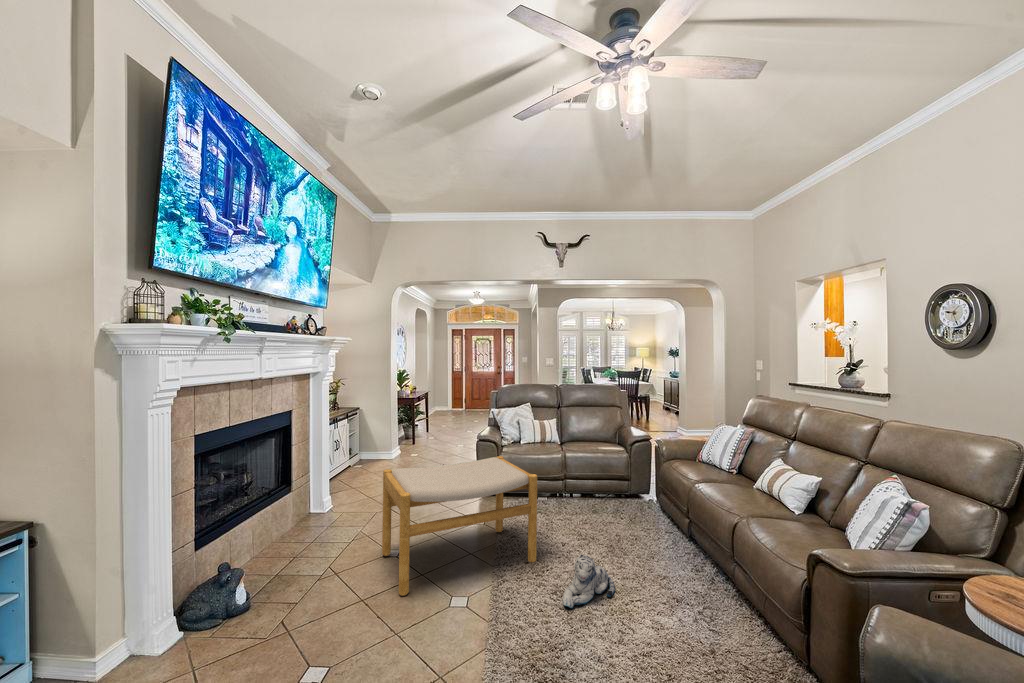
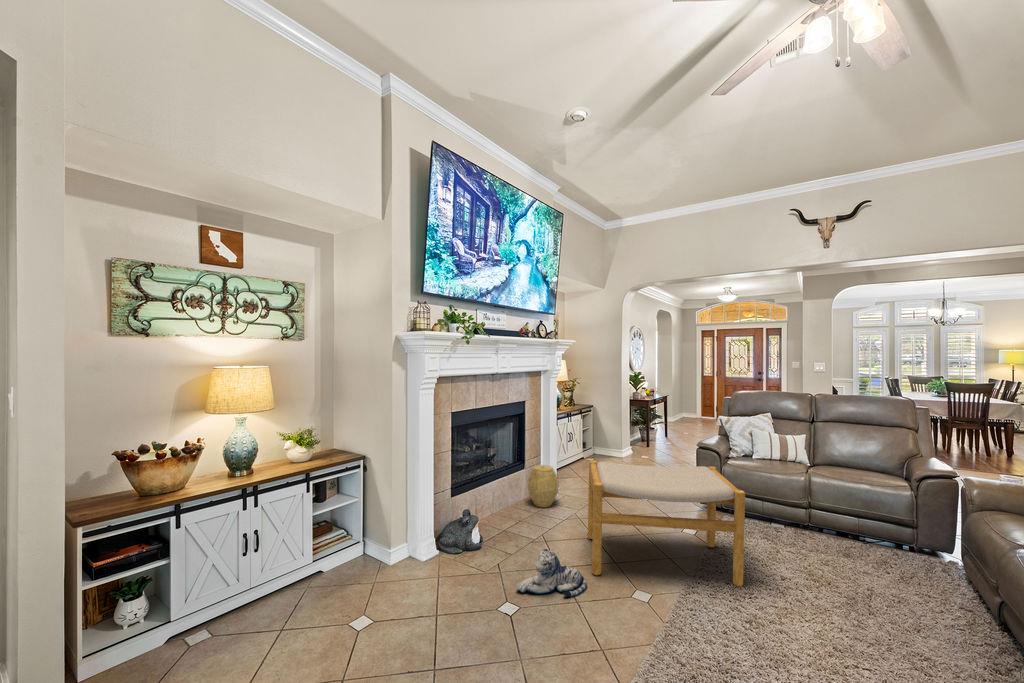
woven basket: none [297,483,337,534] -> present [528,465,559,507]
plush toy: present [563,554,615,608] -> present [517,549,587,597]

